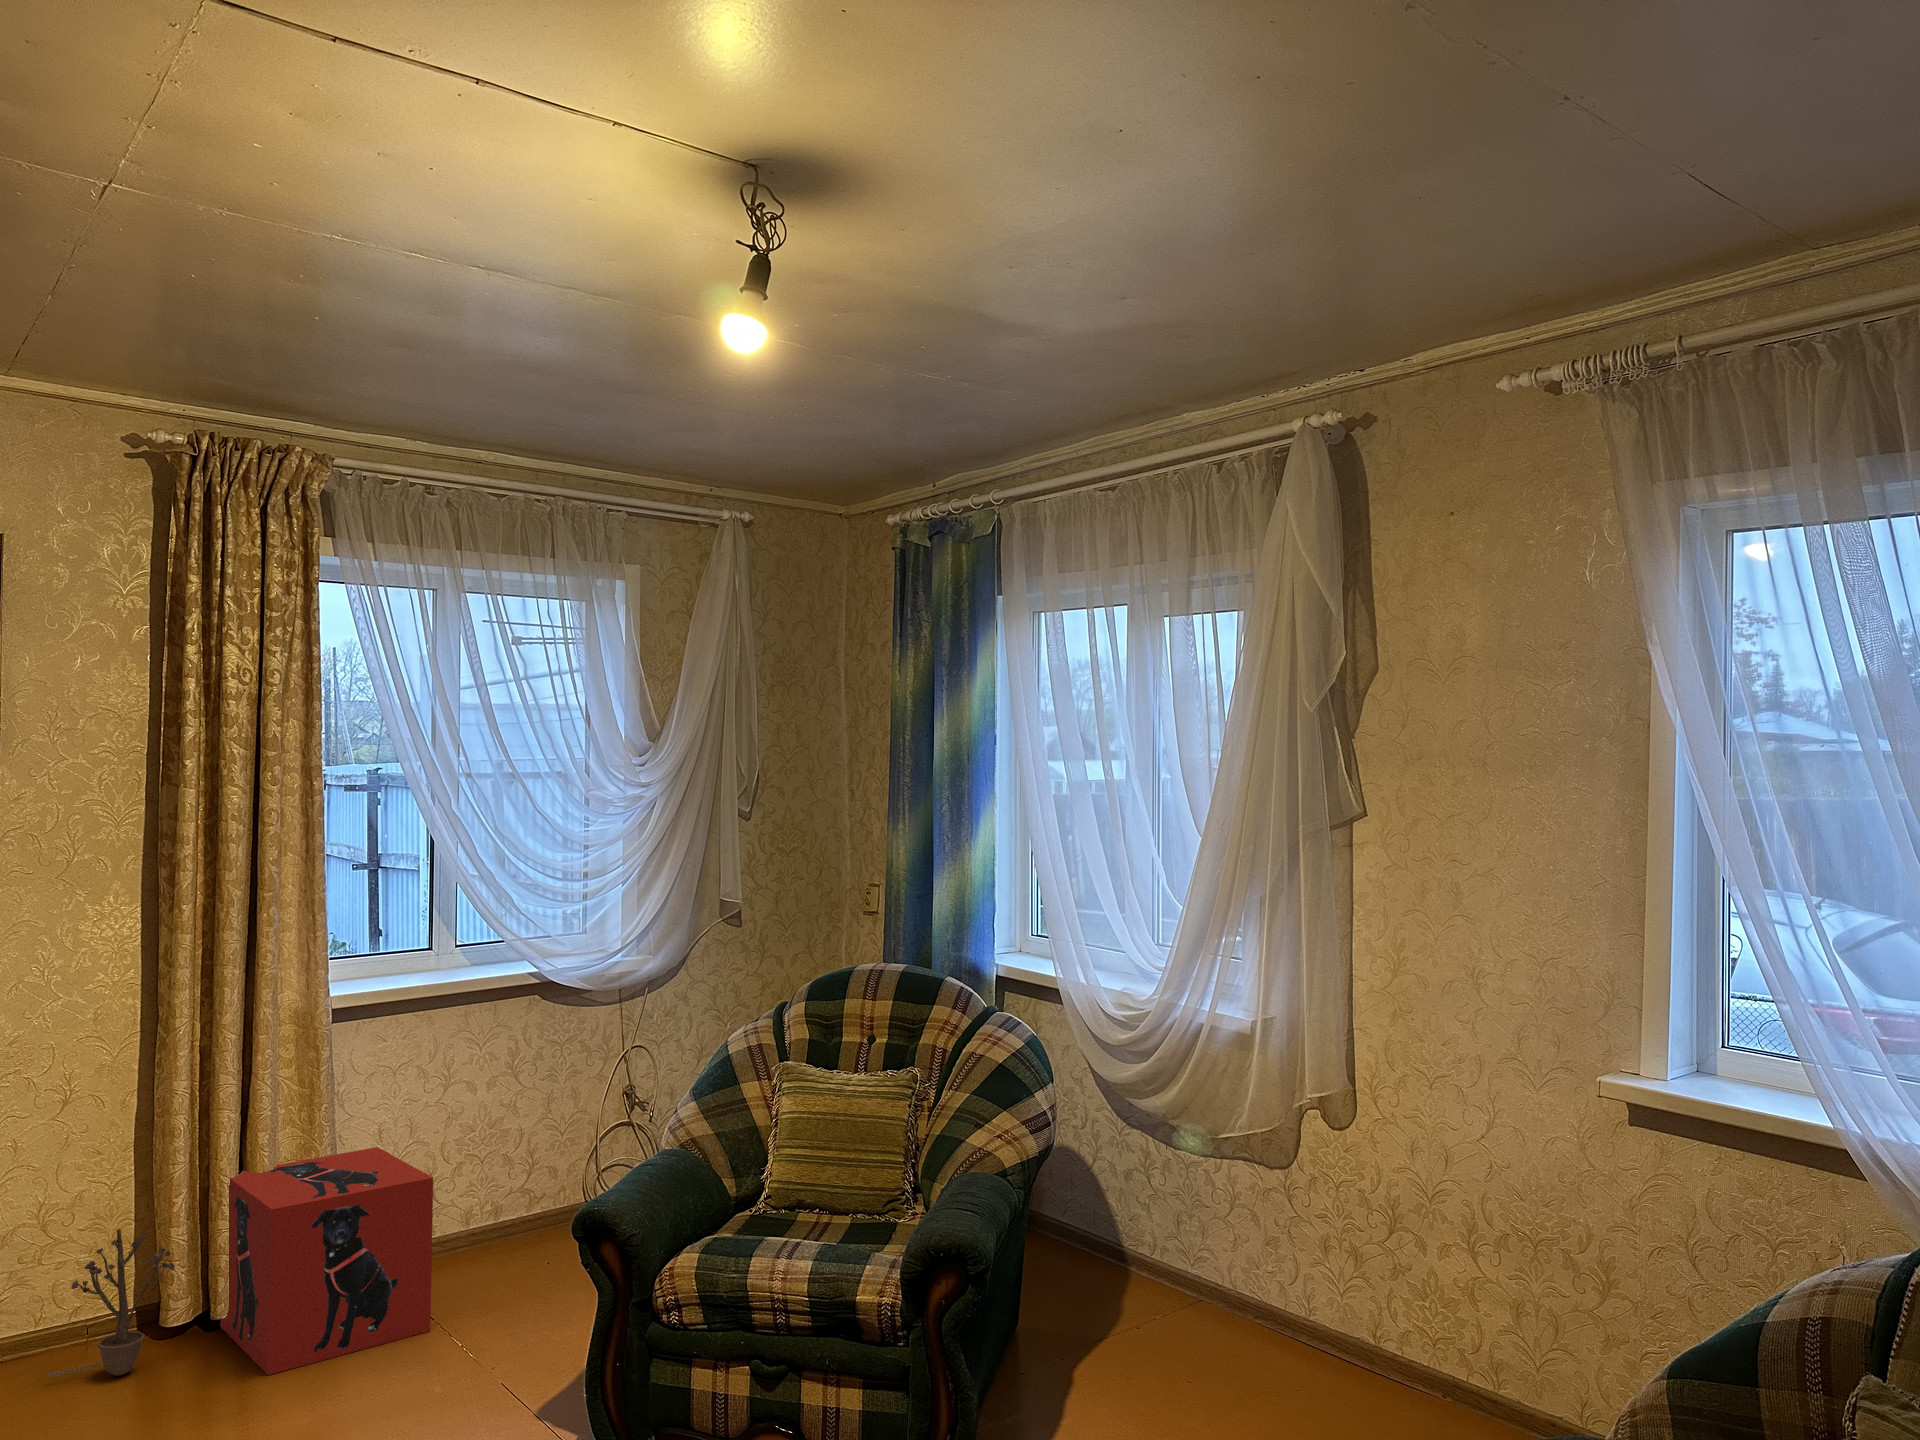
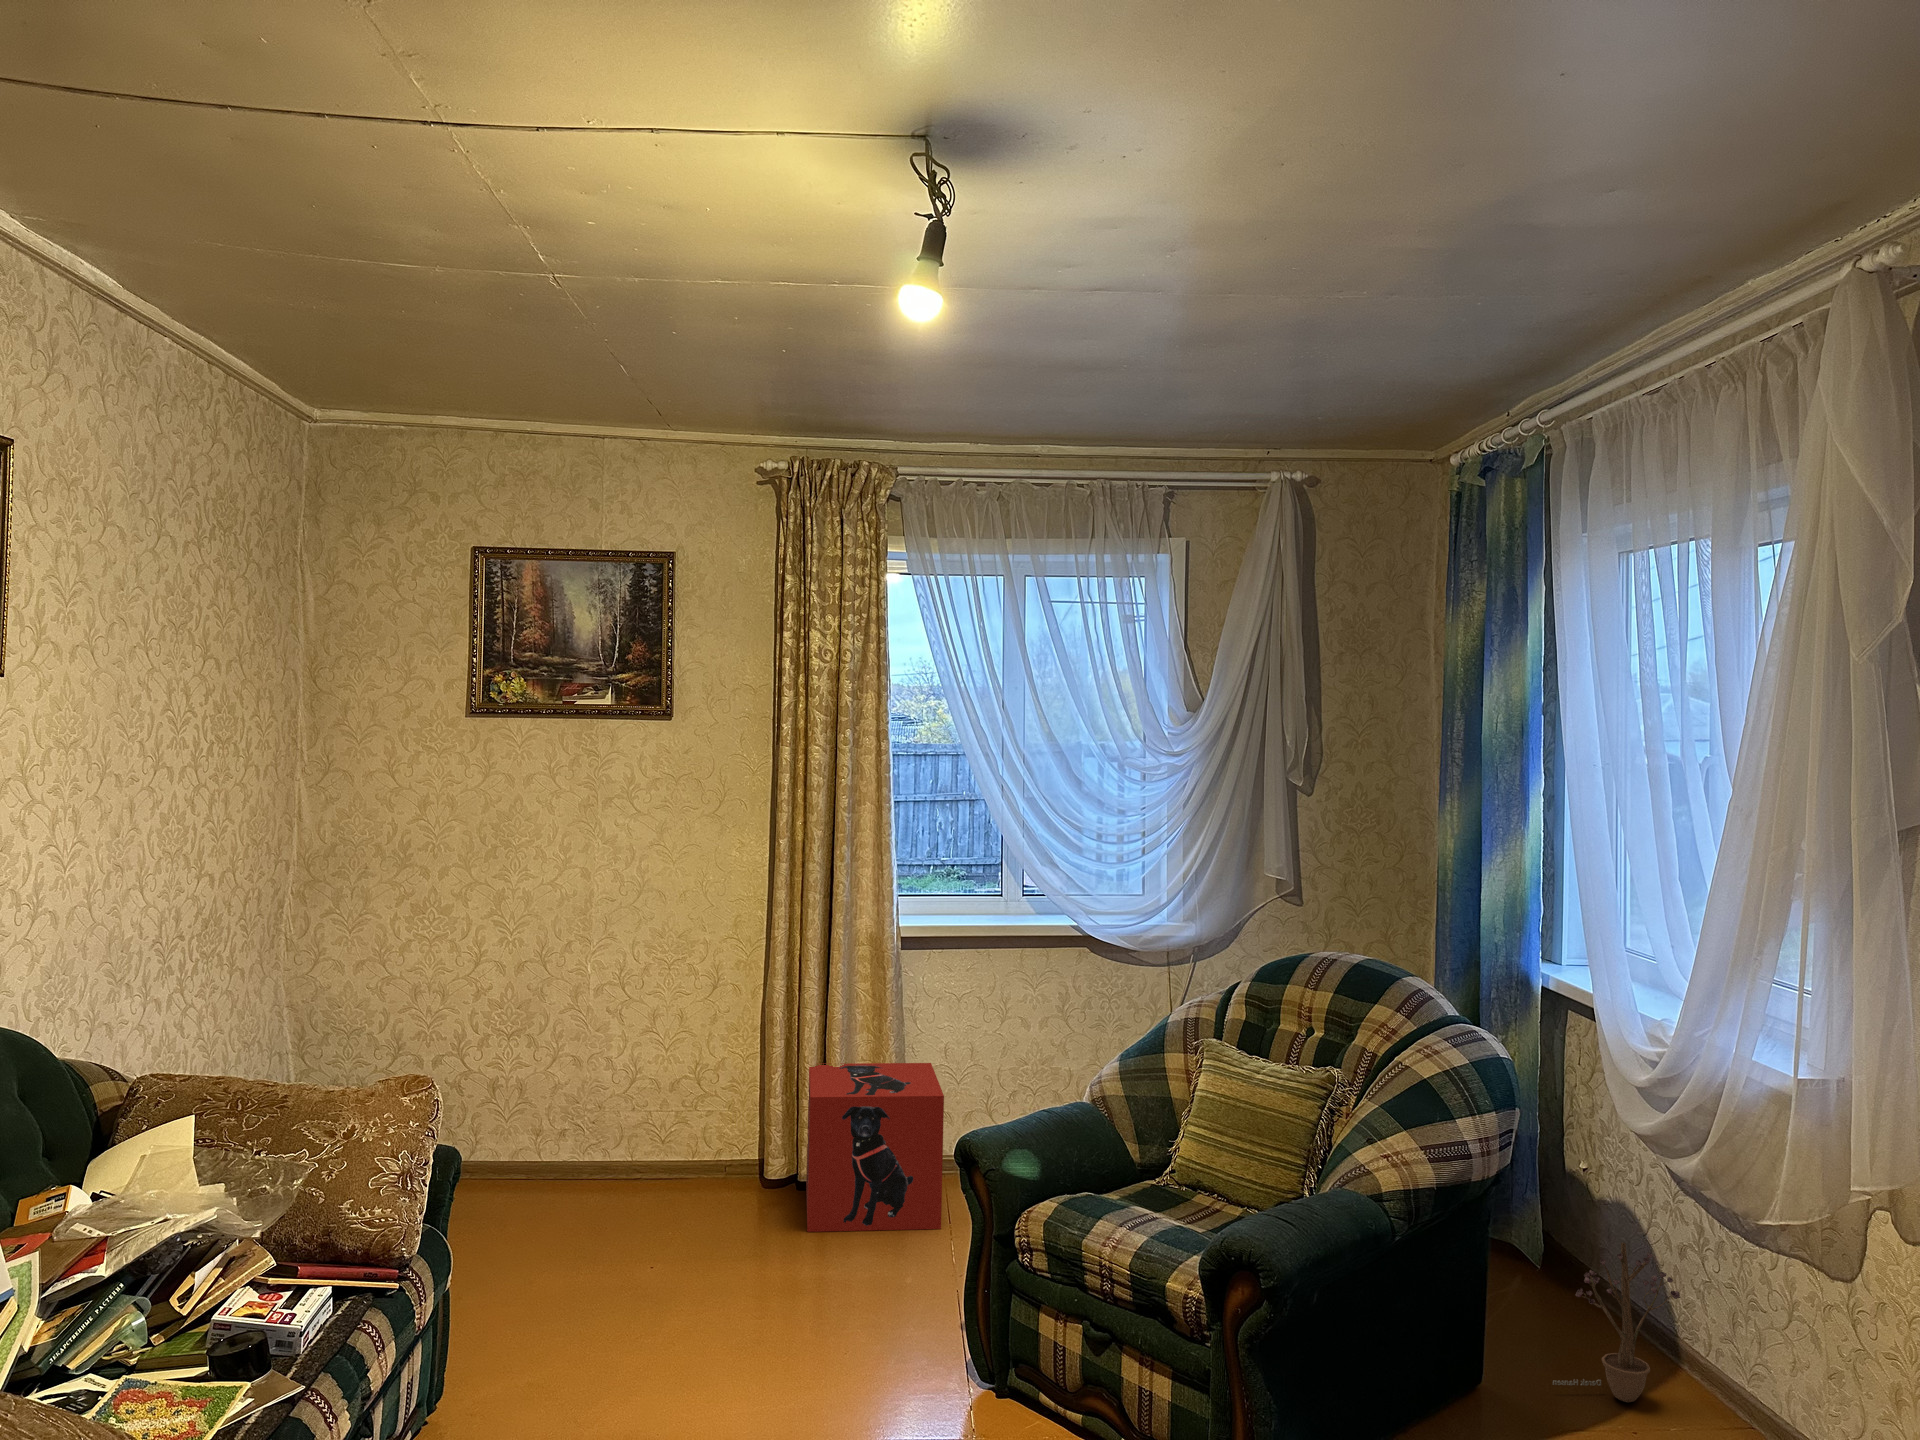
decorative plant: present [47,1229,175,1378] -> present [1553,1242,1680,1402]

